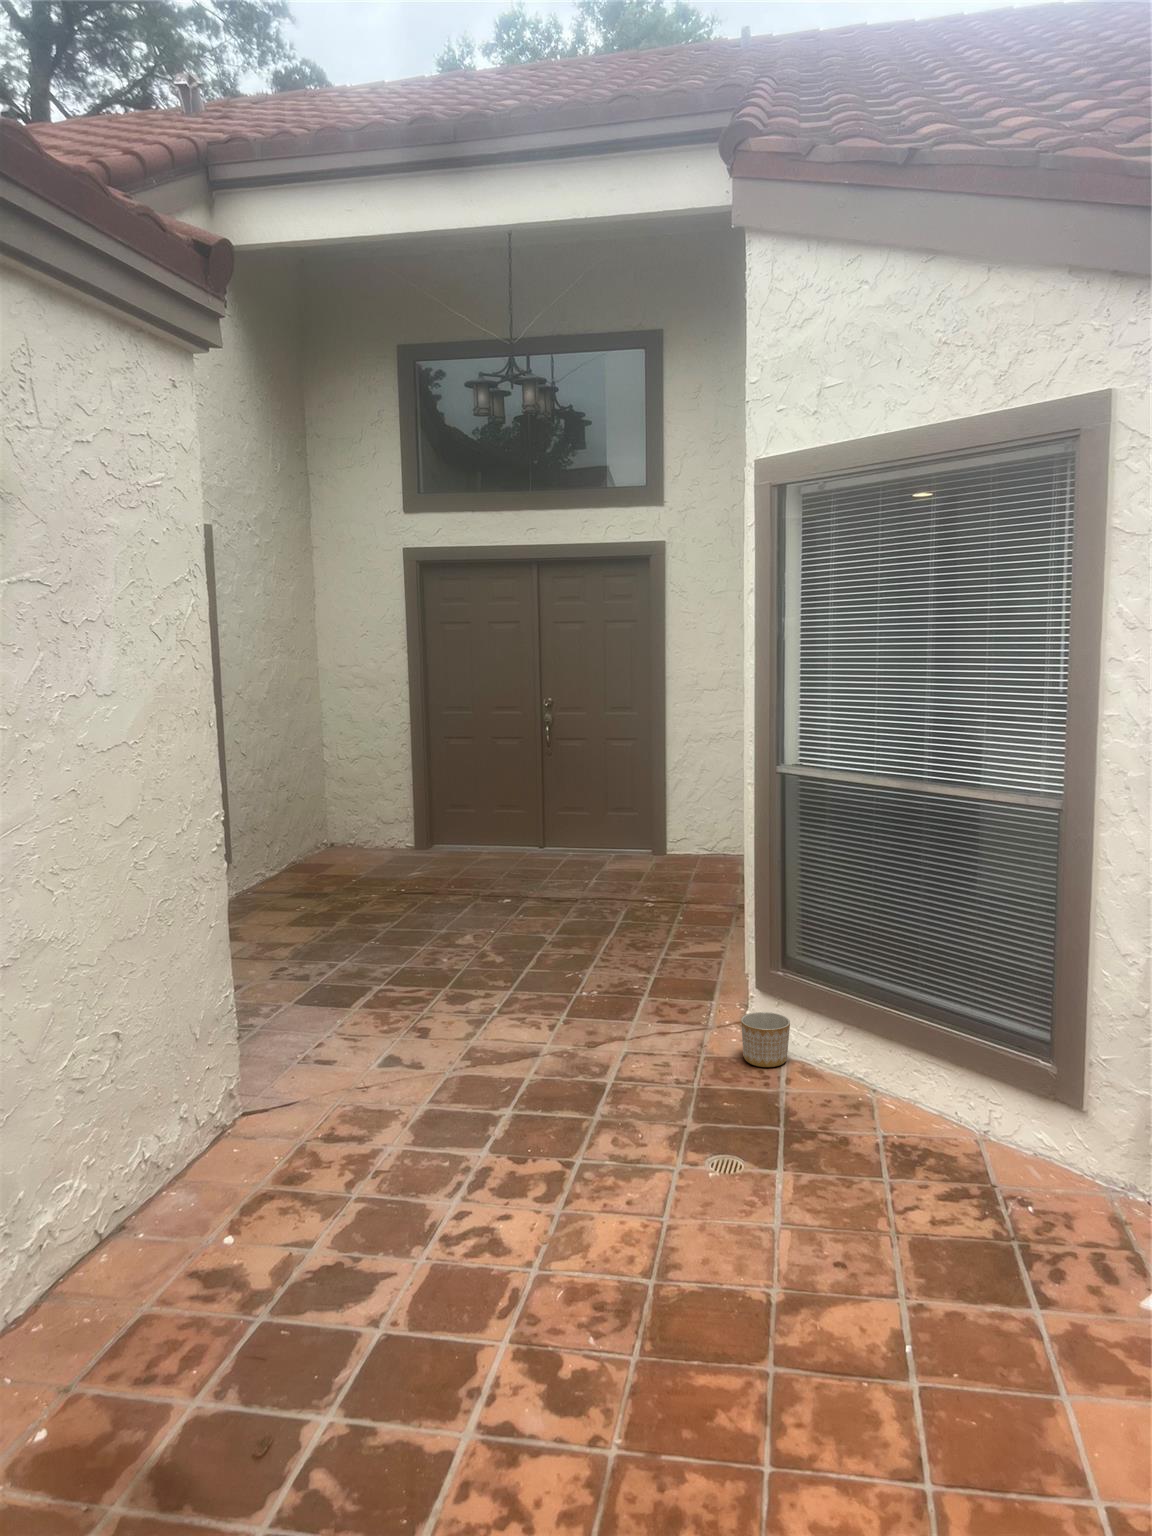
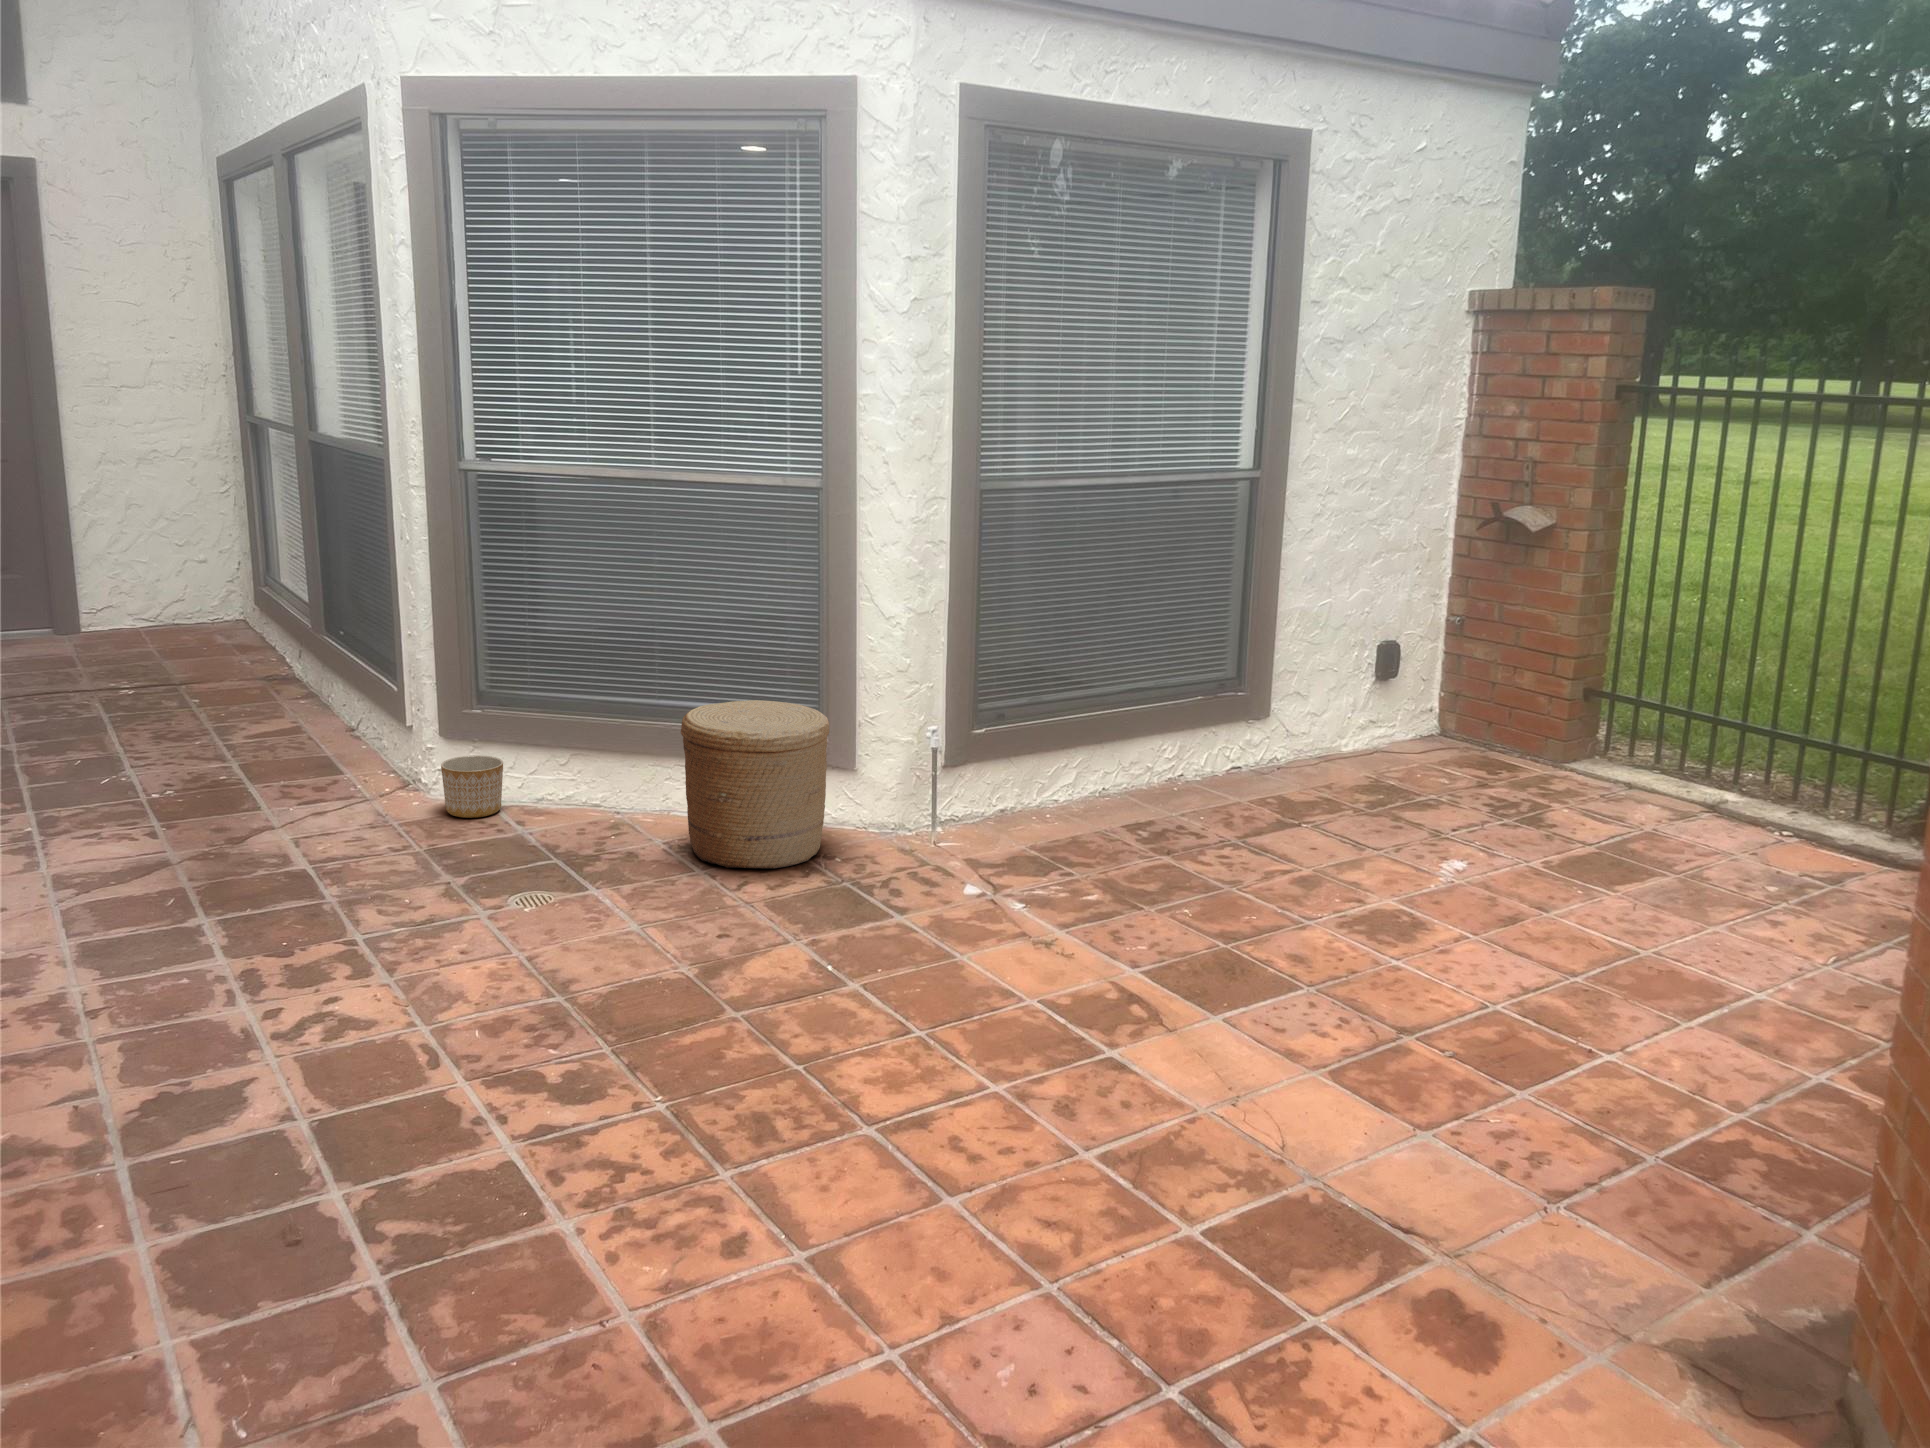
woven basket: none [887,1016,1040,1200] -> present [681,700,829,868]

